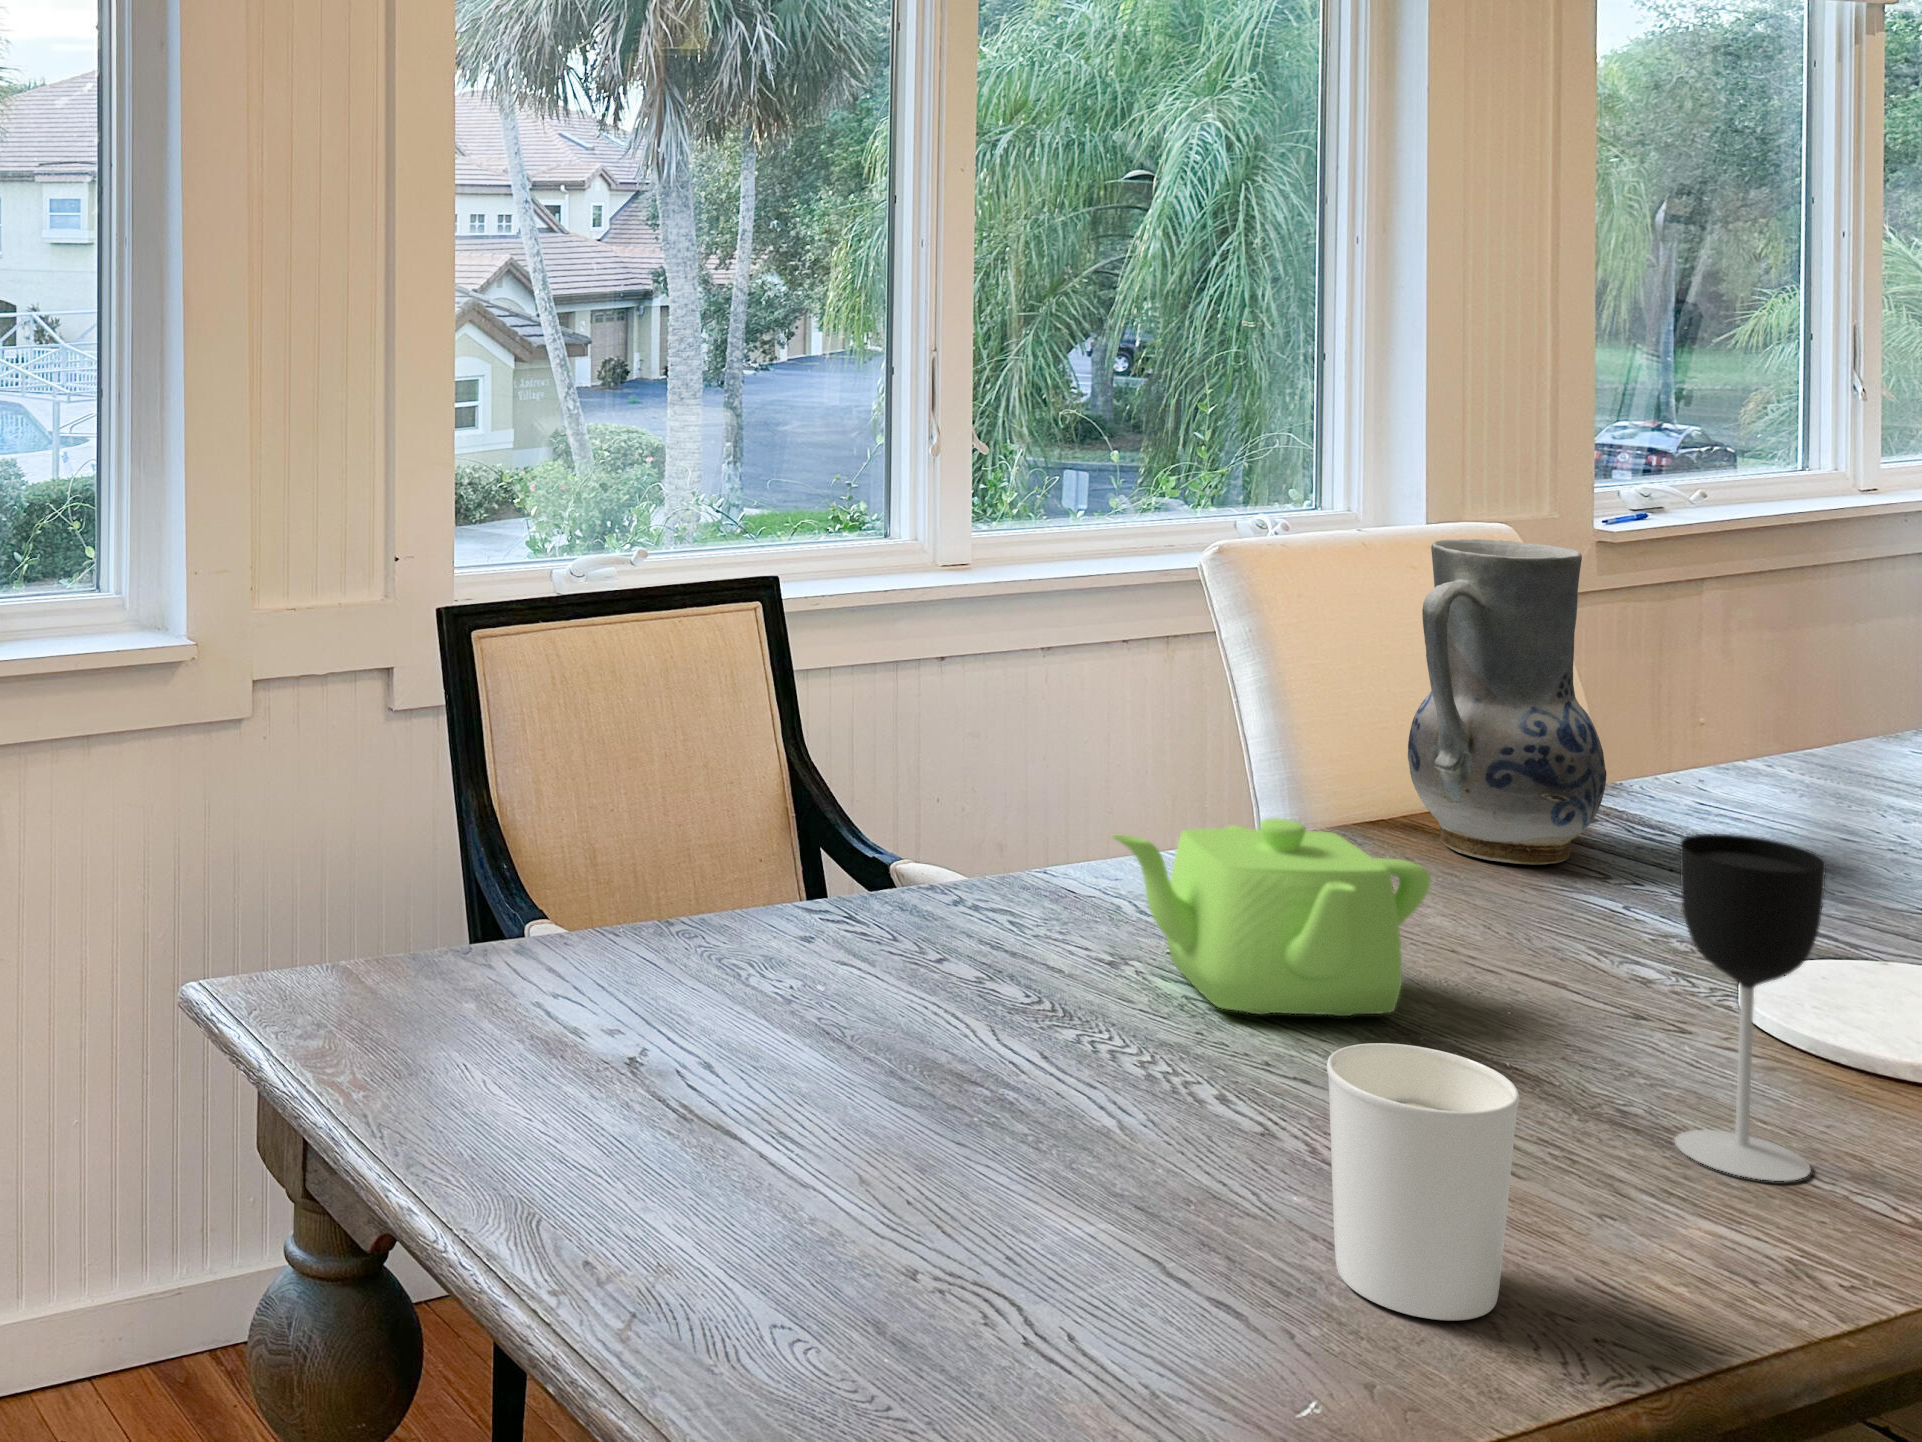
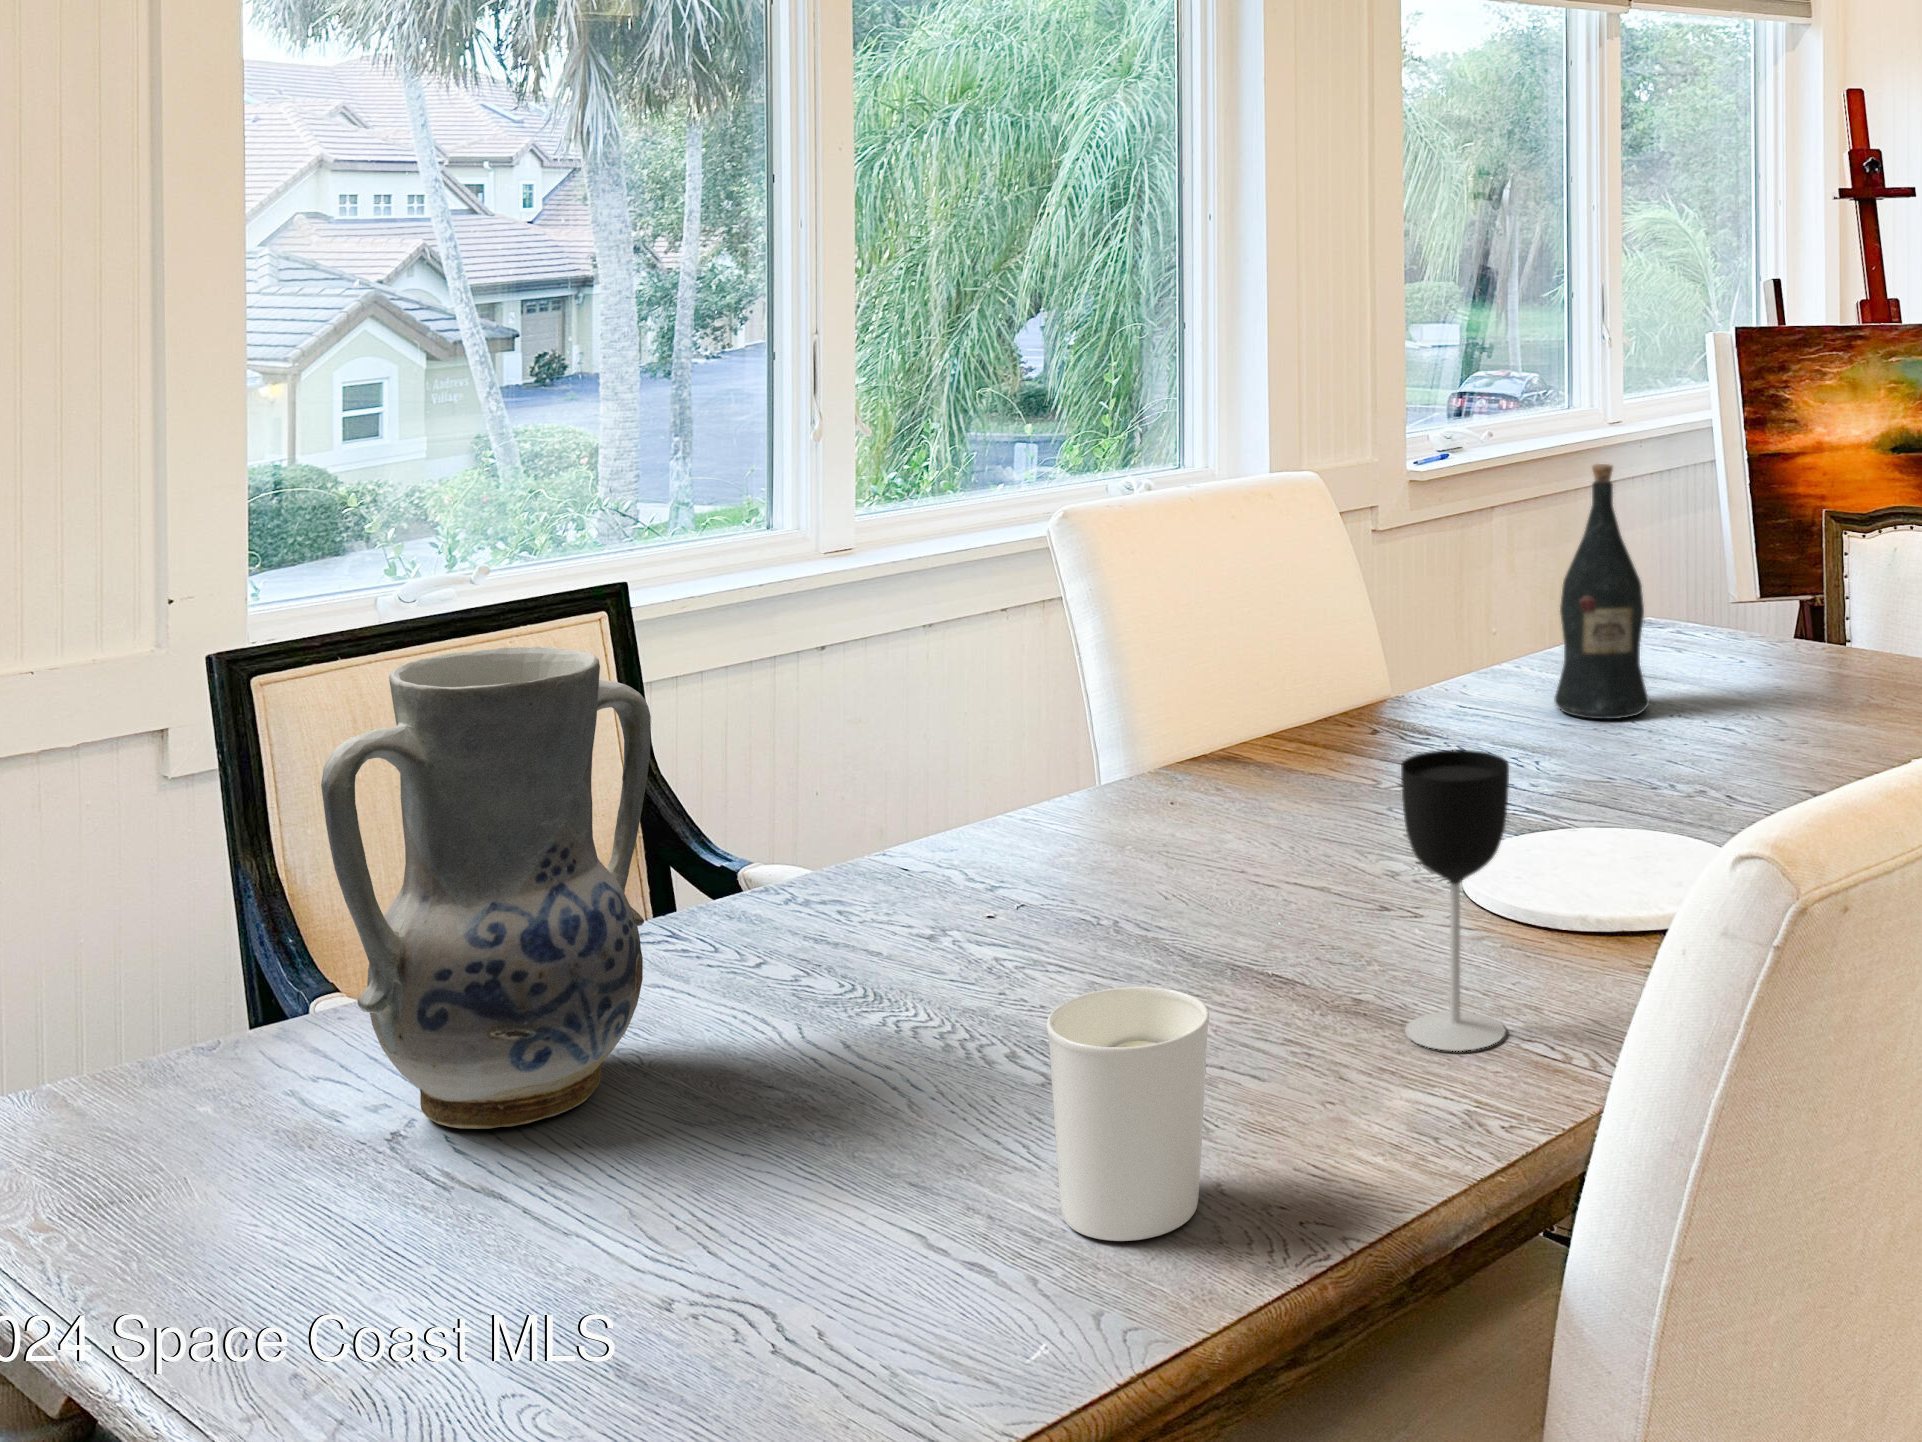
wine bottle: none [1714,529,1845,824] -> present [1555,464,1649,719]
vase: present [1408,539,1606,865] -> present [321,647,651,1129]
teapot: present [1112,818,1430,1016] -> none [947,777,1245,967]

